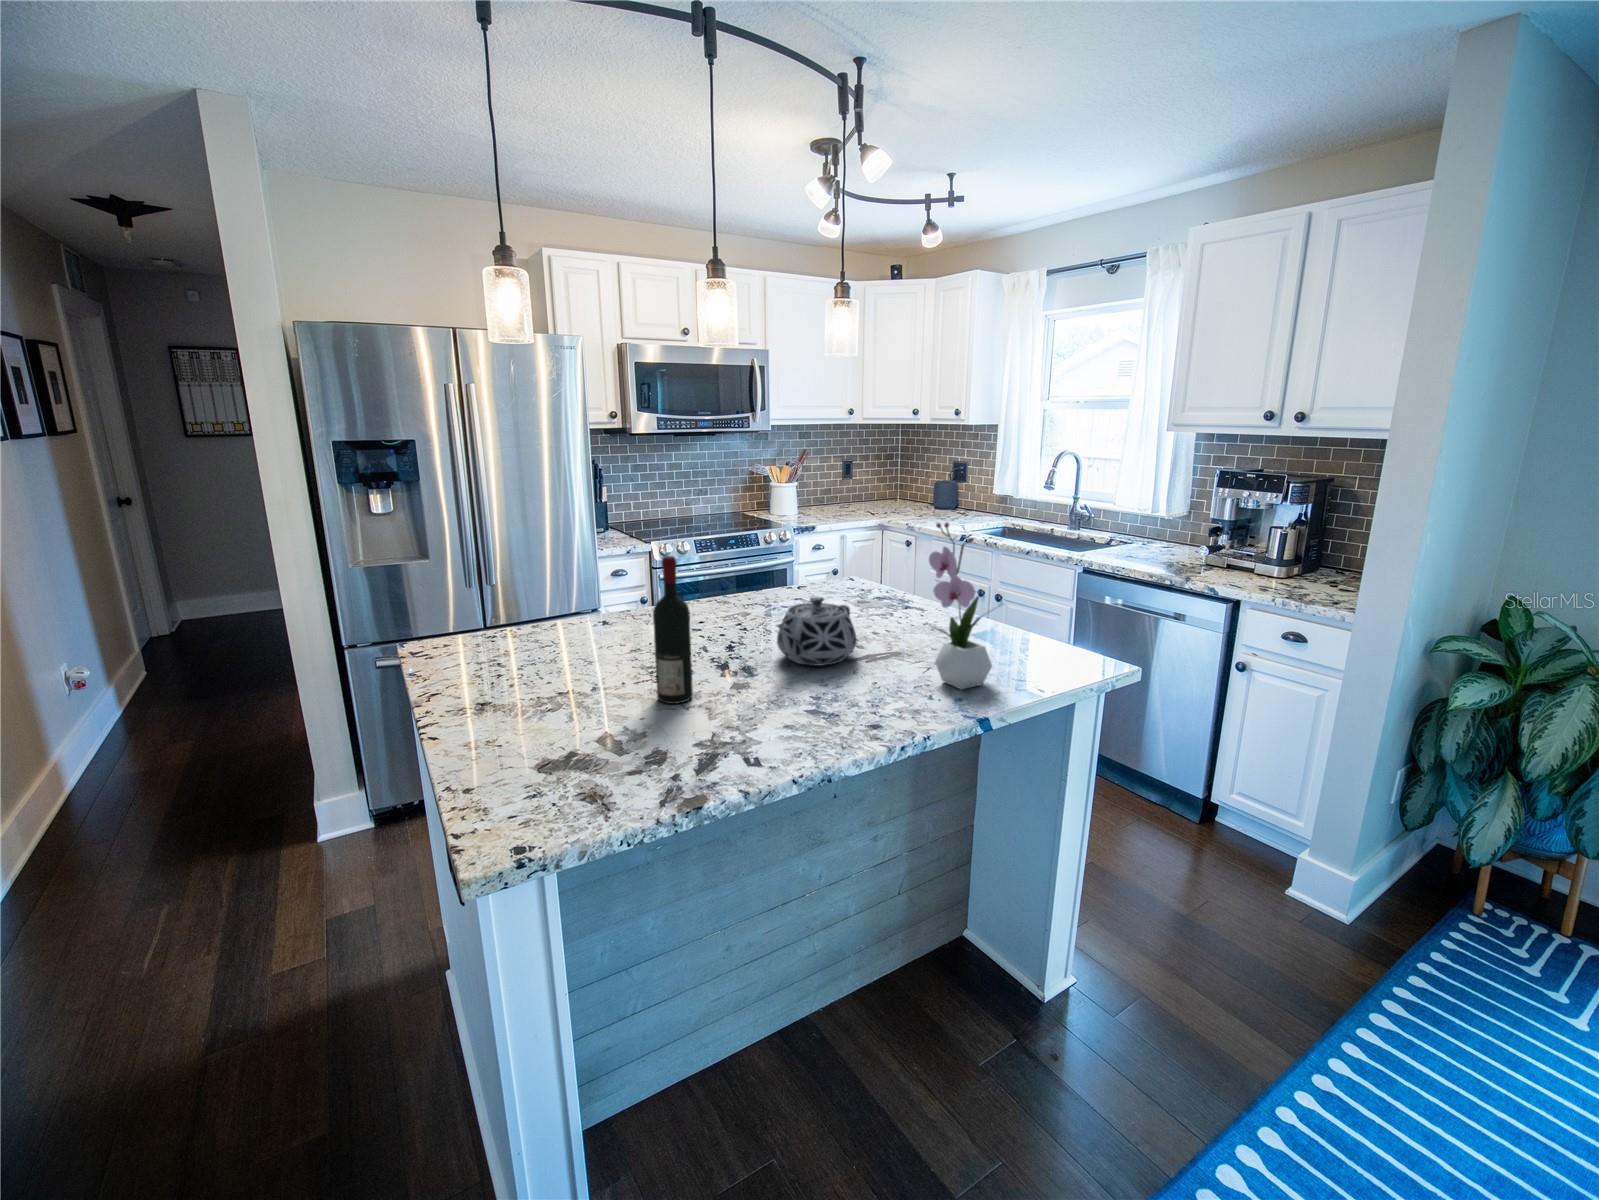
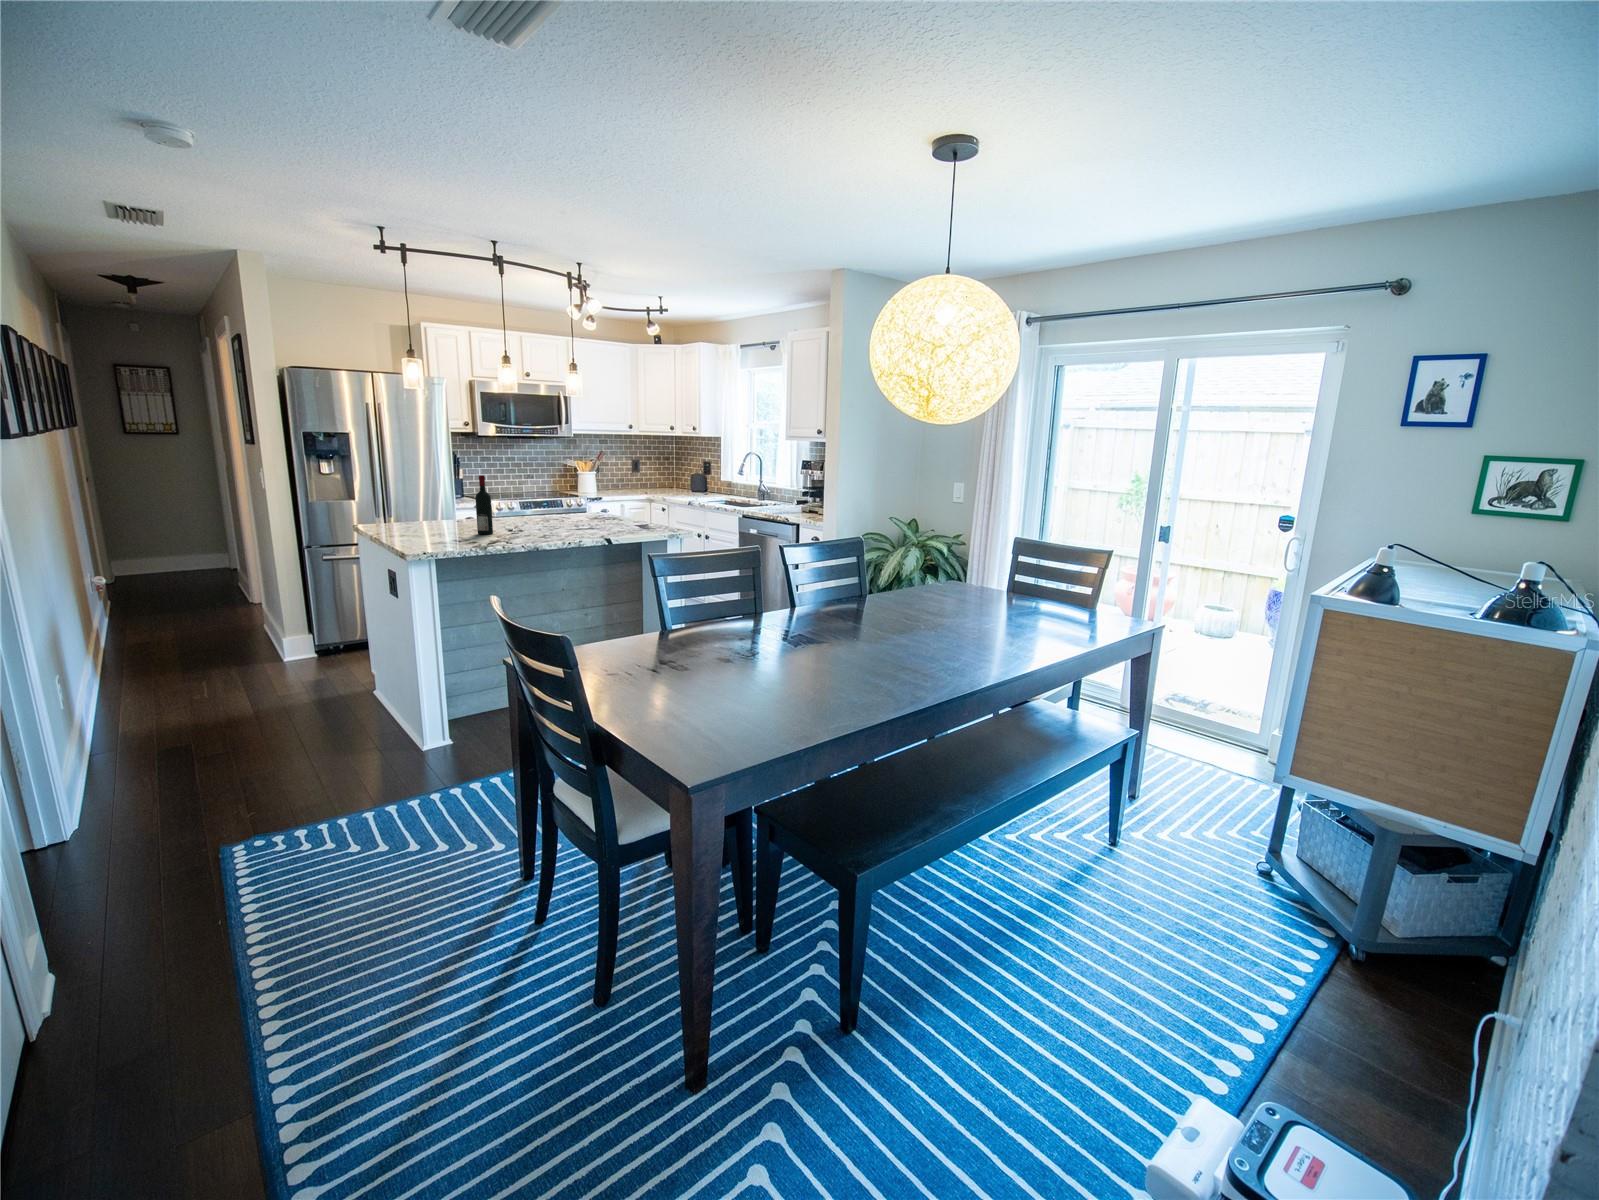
flower arrangement: present [929,523,992,689] -> none [589,465,620,532]
teapot: present [776,596,857,666] -> none [530,500,571,528]

